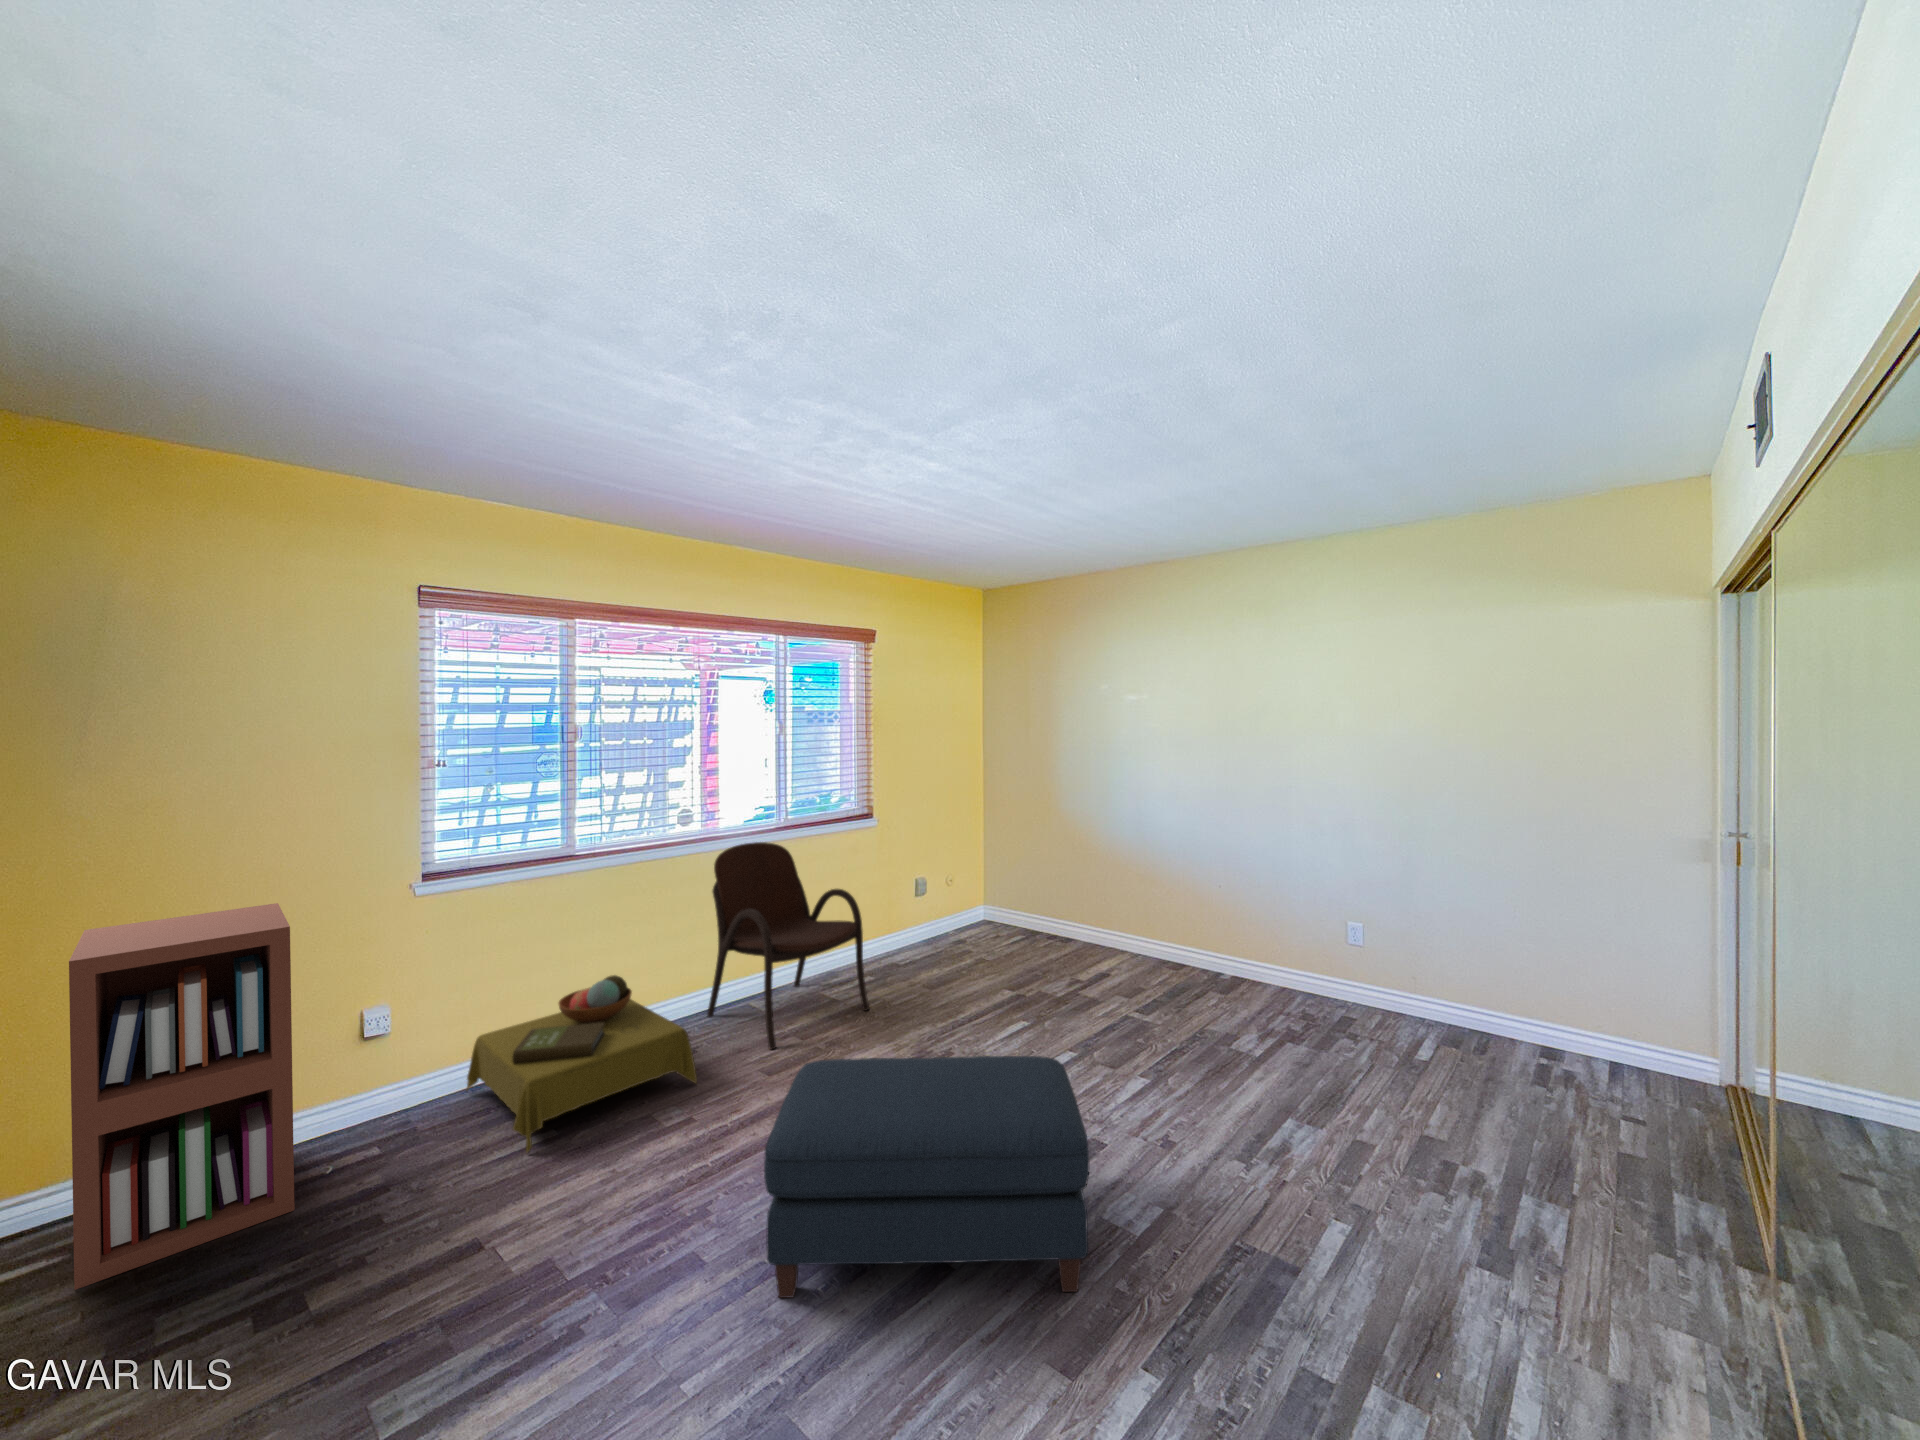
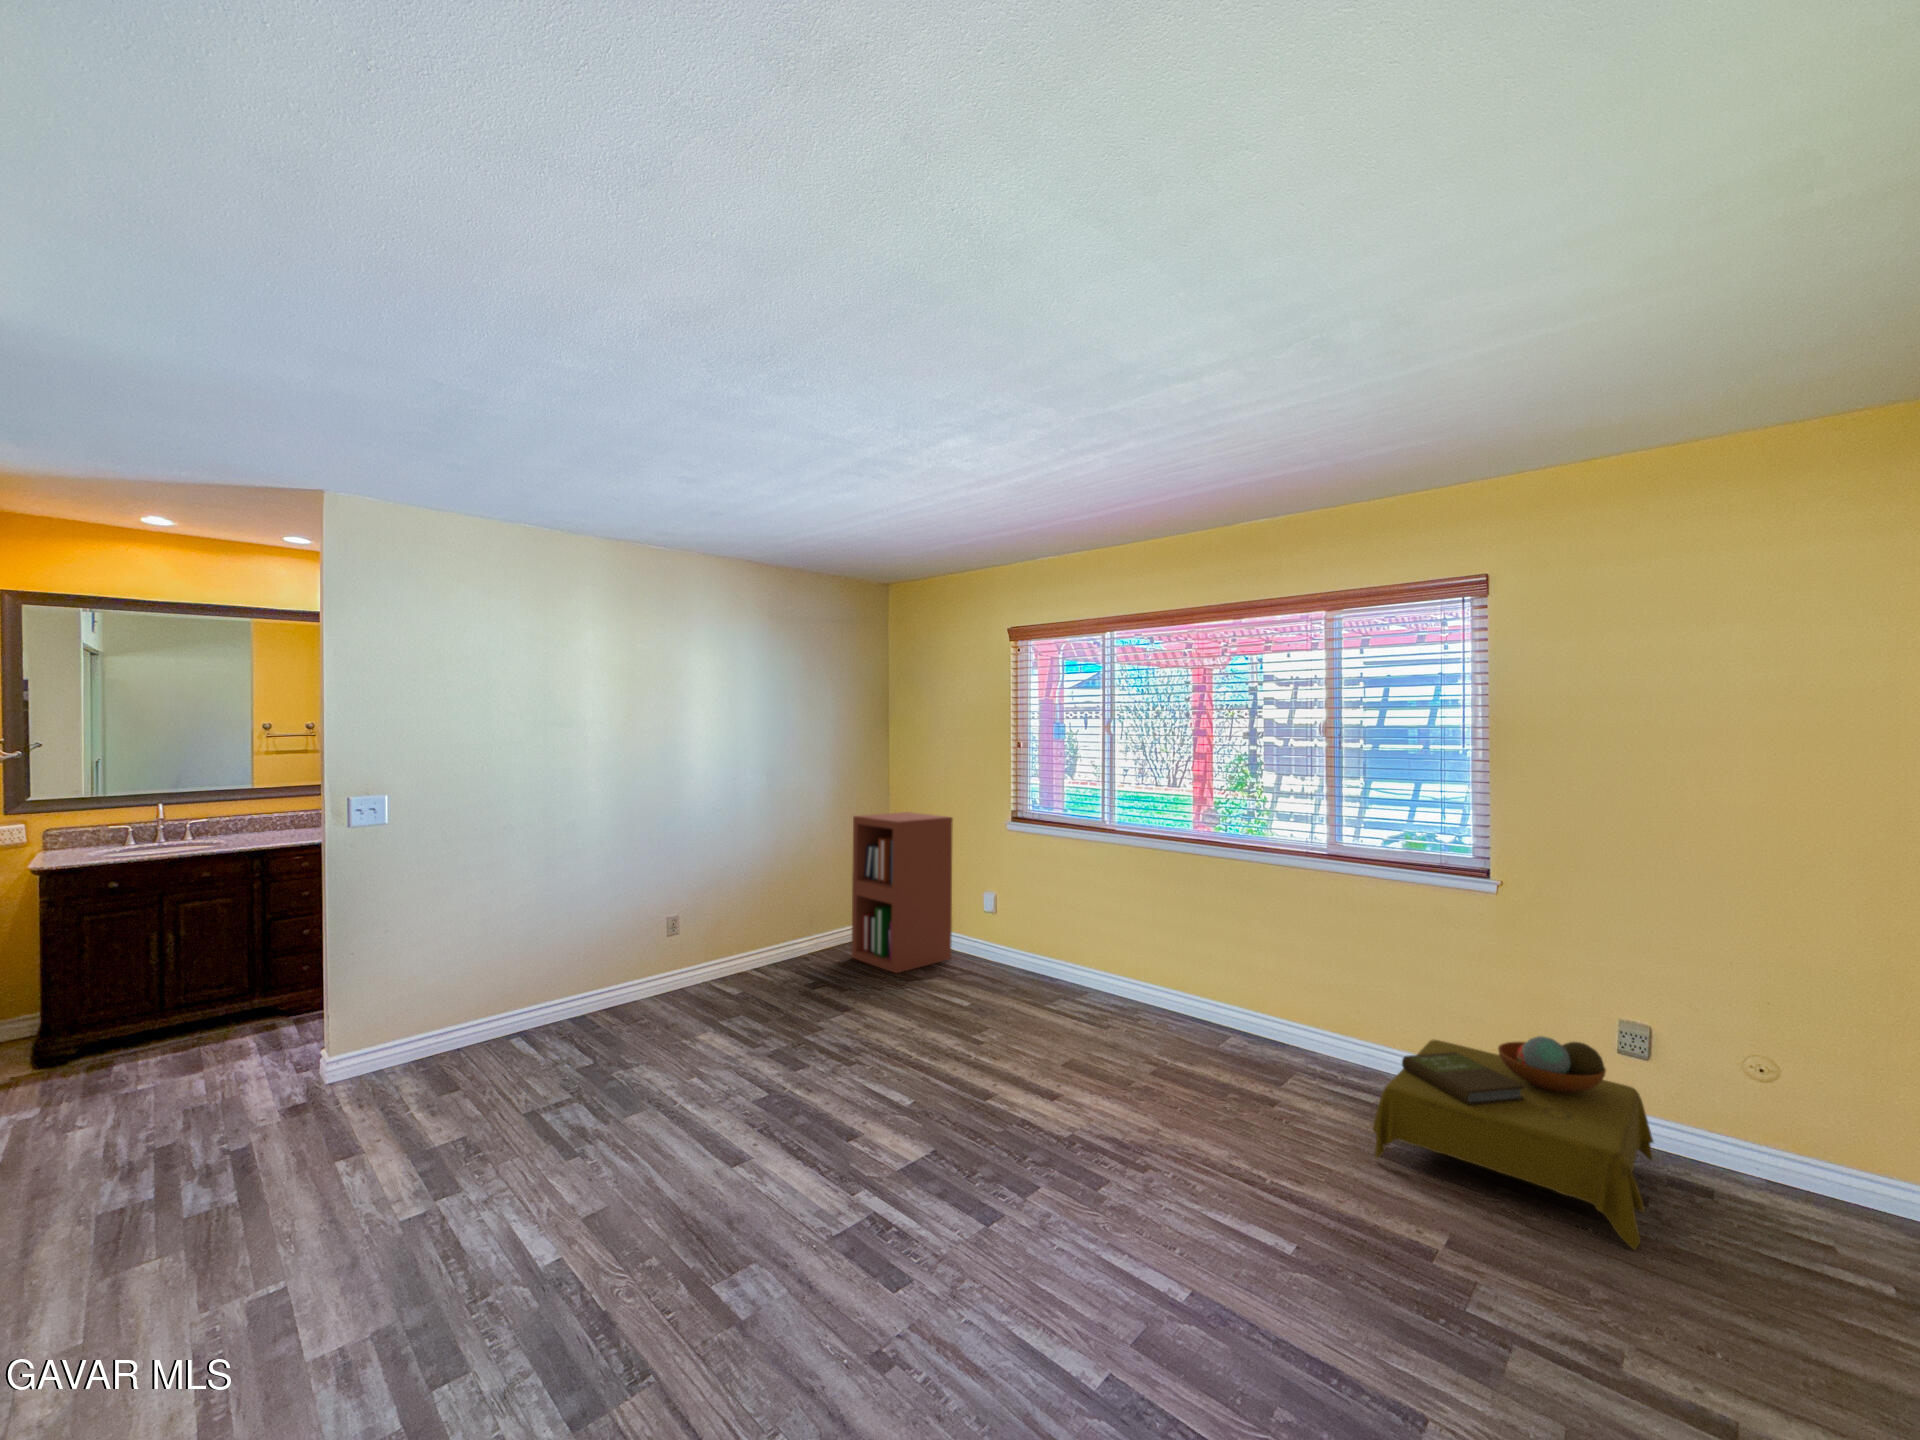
armchair: present [707,842,869,1049] -> none [1116,857,1308,1111]
side table: present [466,975,697,1152] -> present [1373,1036,1653,1250]
ottoman: present [764,1056,1090,1298] -> none [653,989,881,1233]

